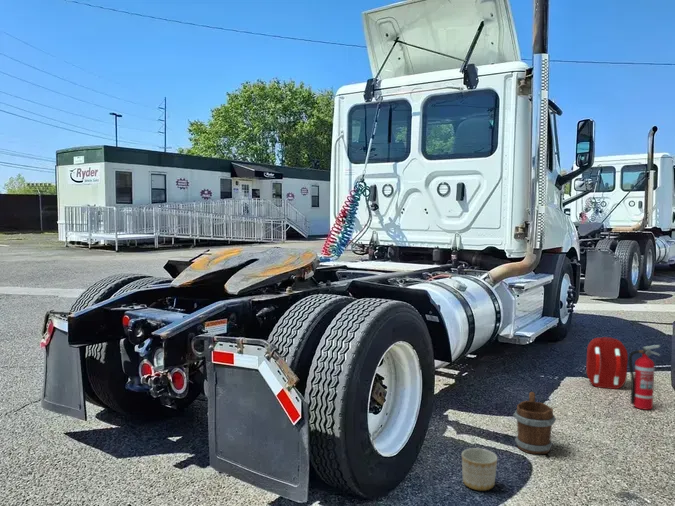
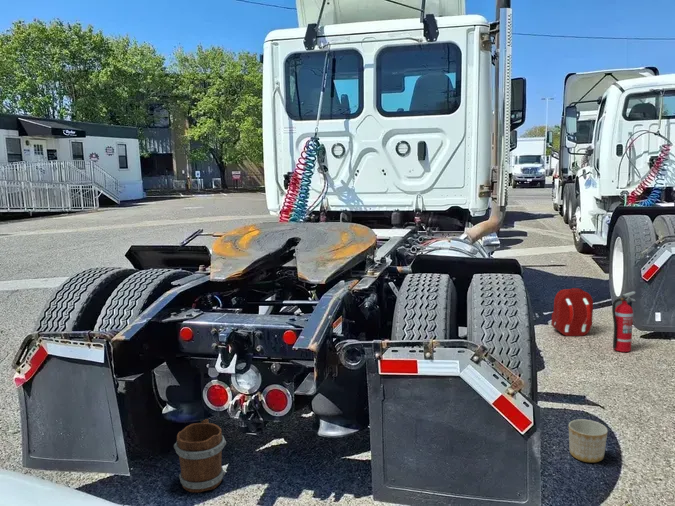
bucket: present [513,392,556,454] -> present [174,419,226,492]

